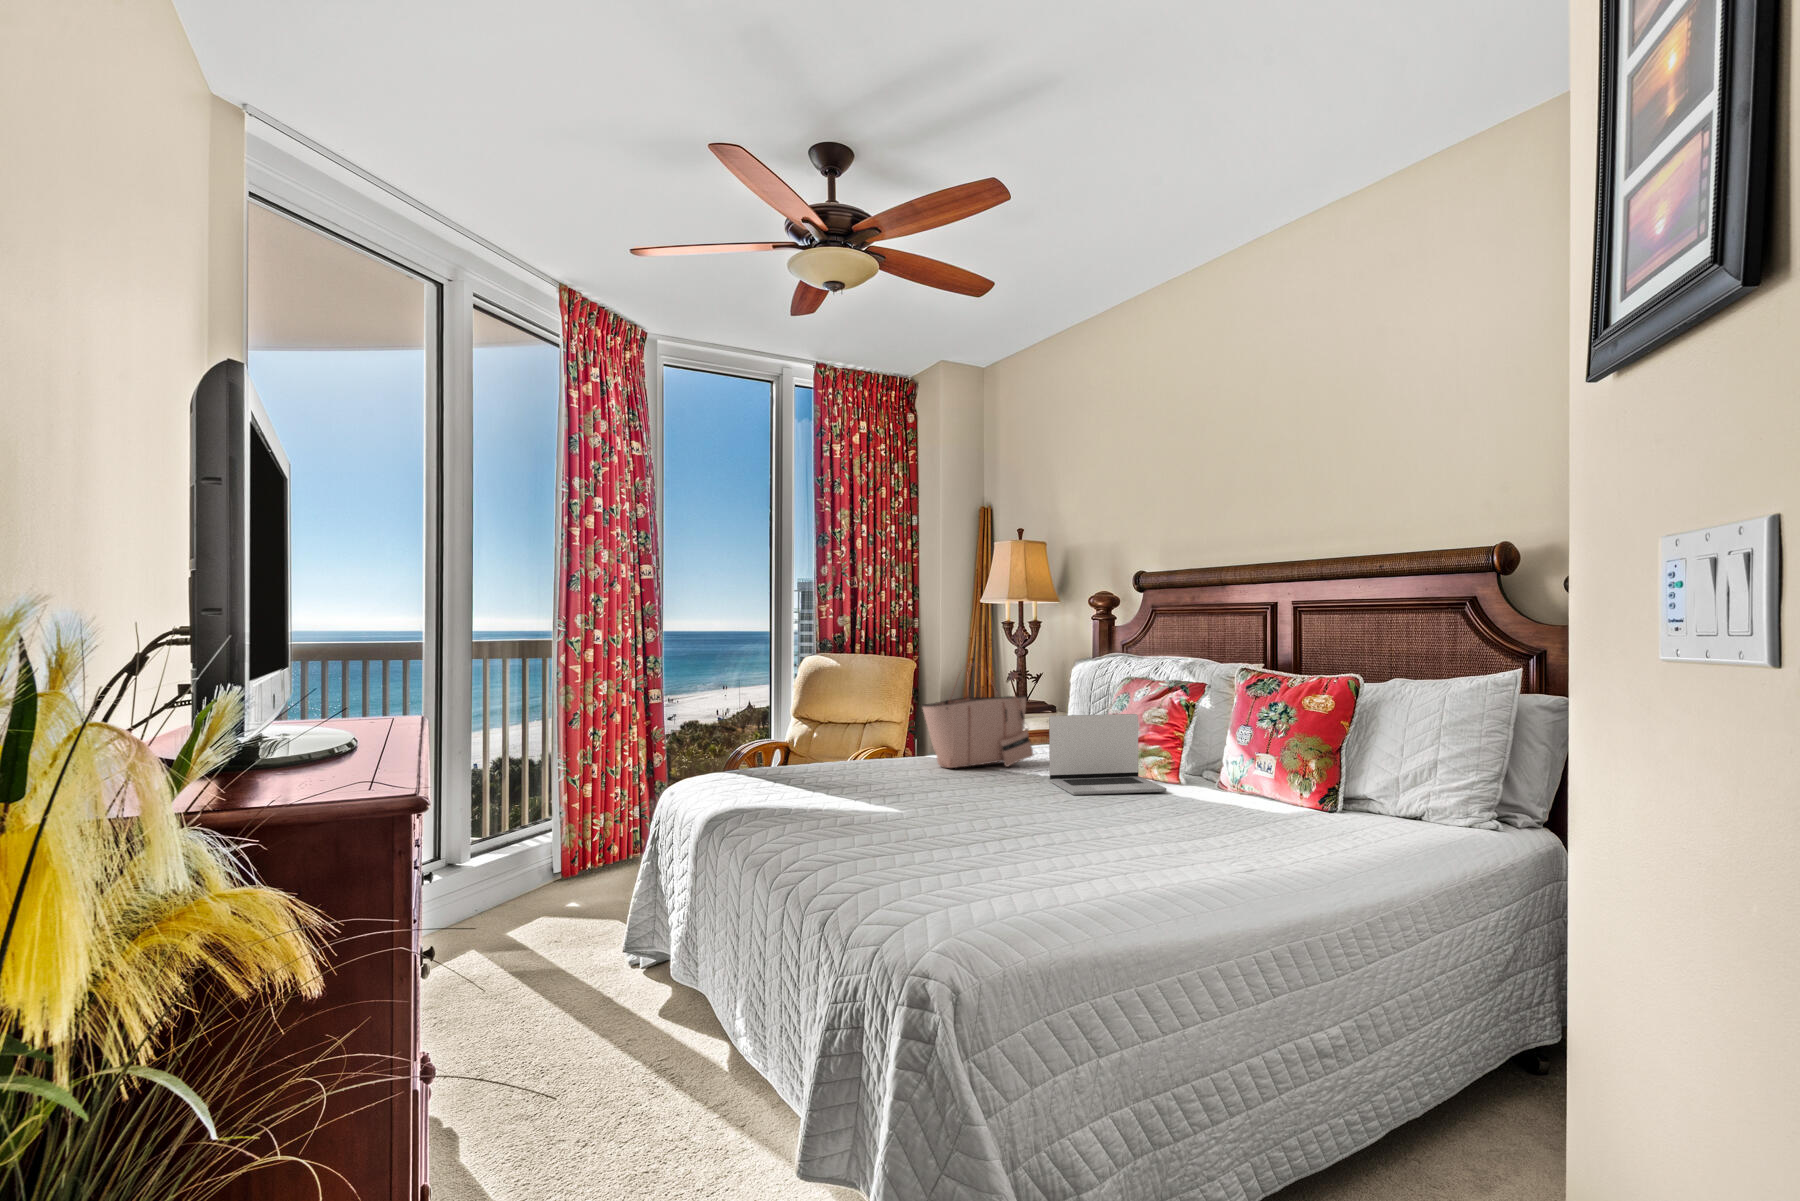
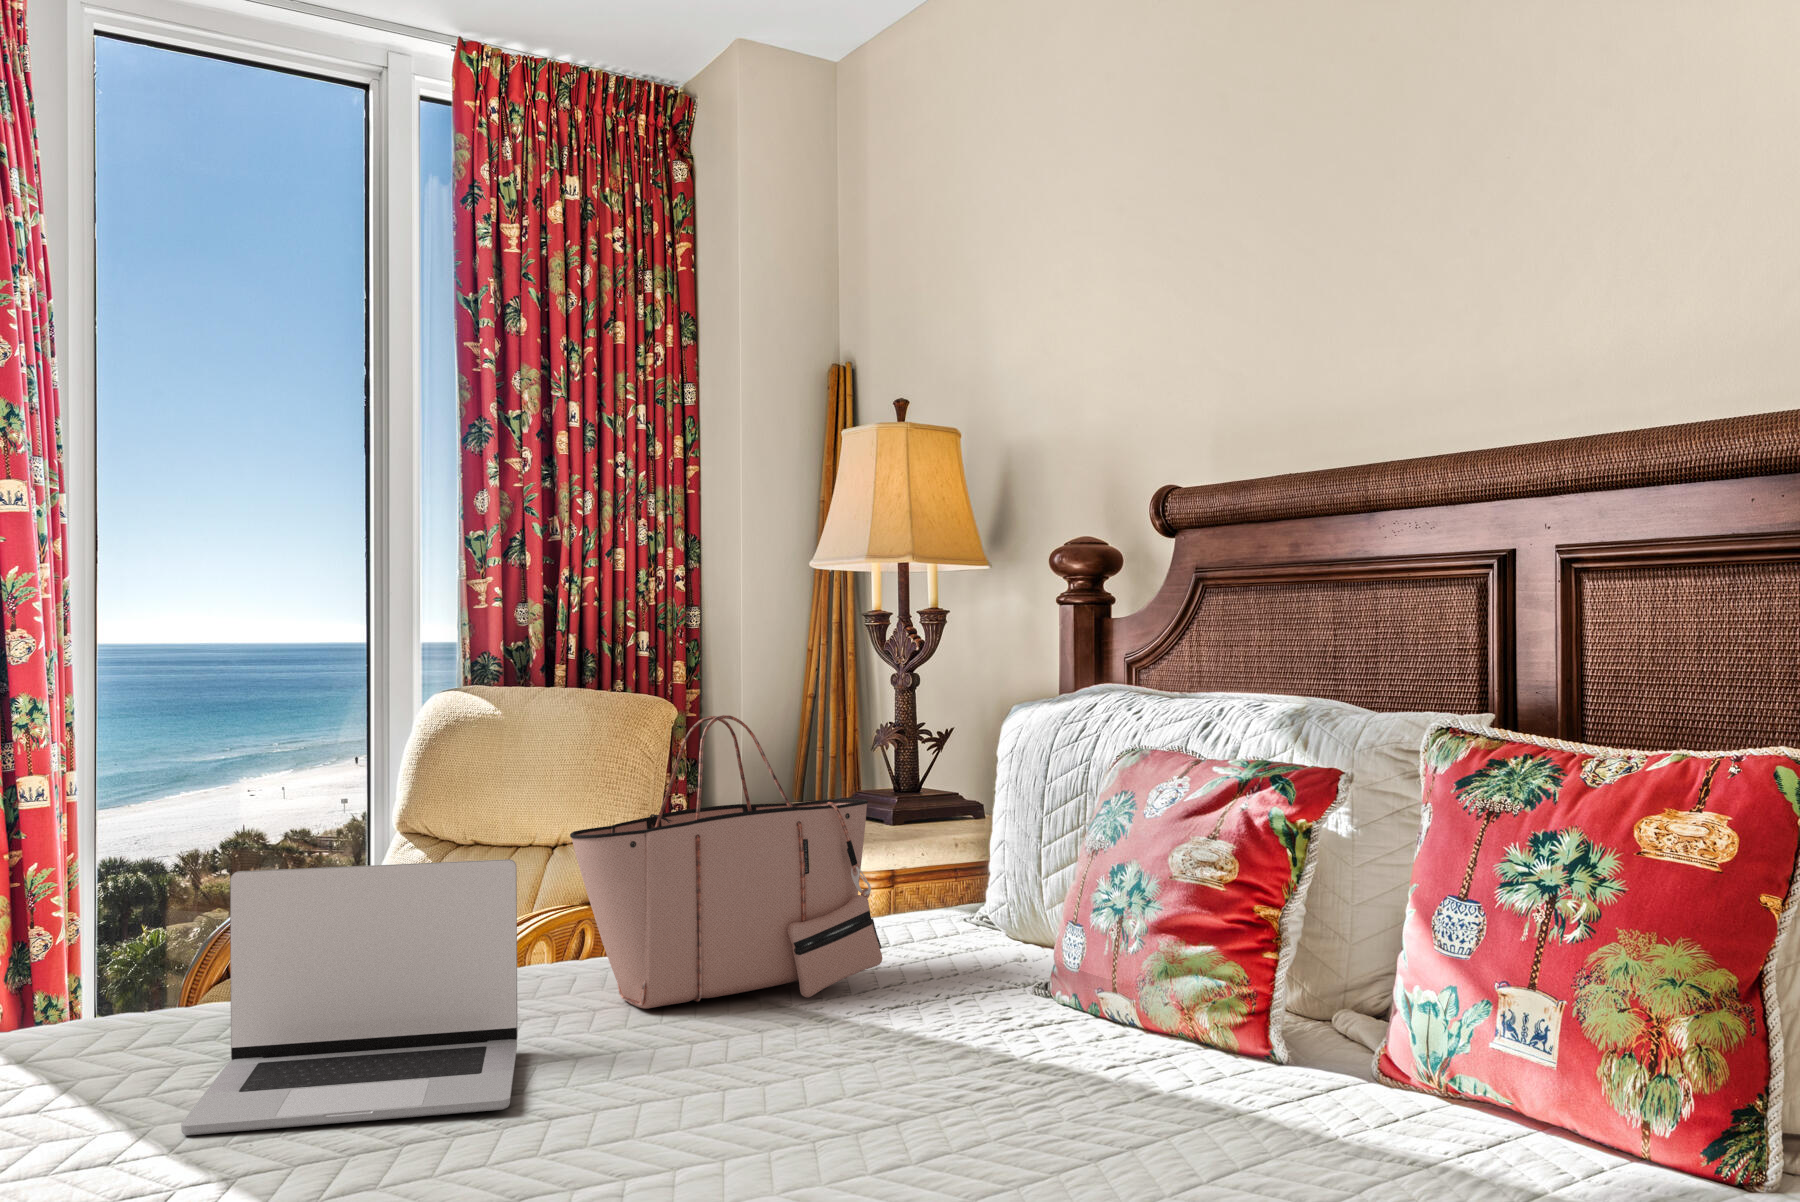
laptop: present [1049,714,1167,795] -> present [181,859,518,1135]

